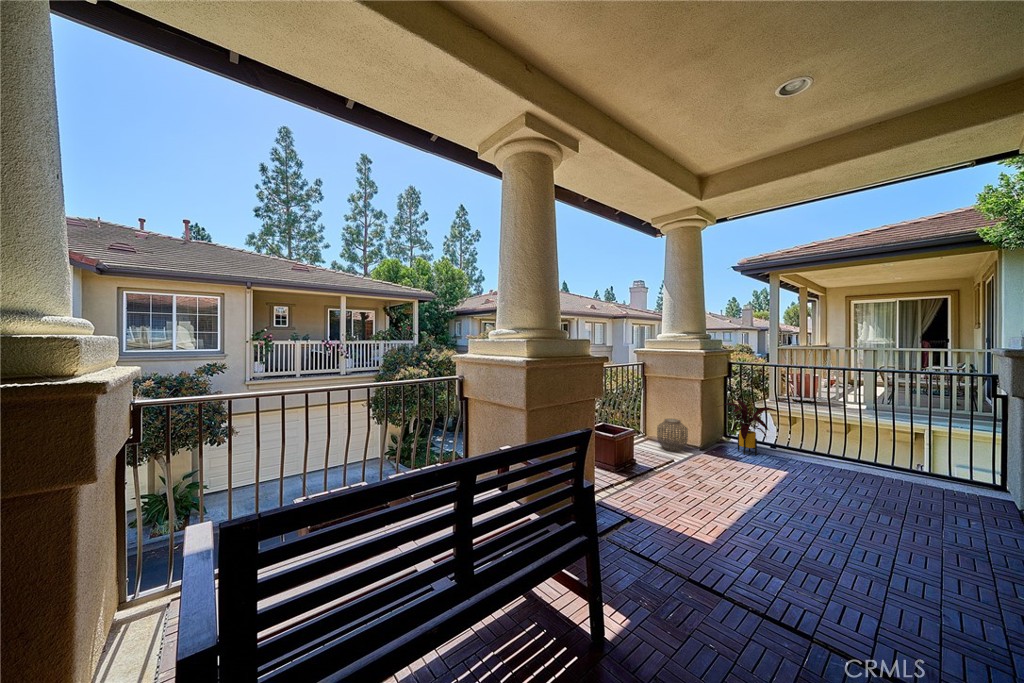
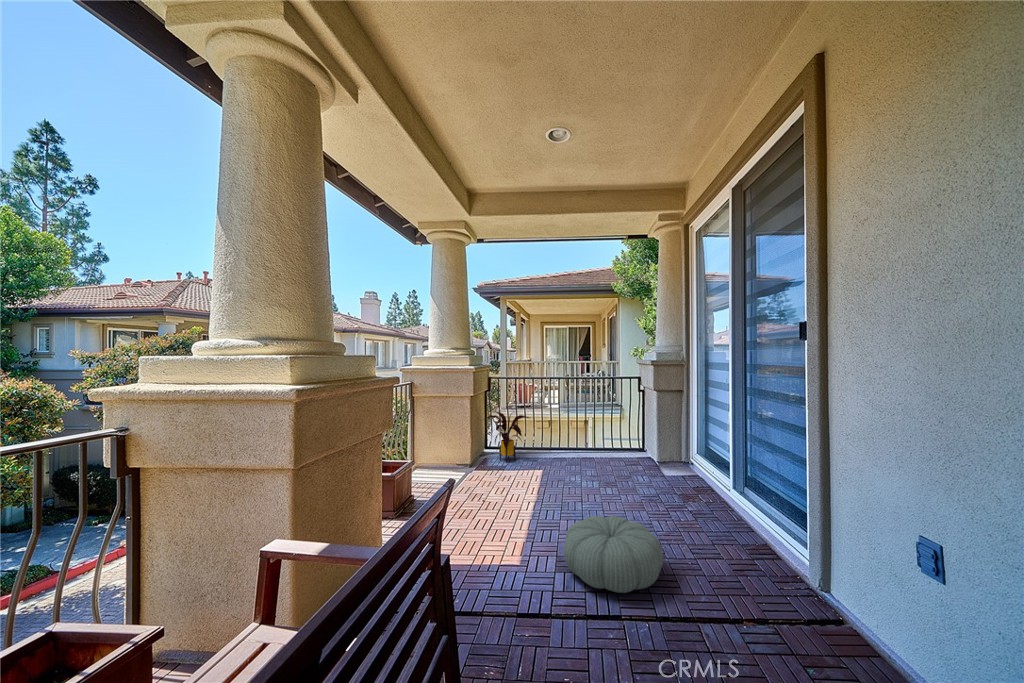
woven basket: present [657,419,688,452] -> none [429,439,459,474]
pouf: none [760,522,902,615] -> present [564,516,663,593]

